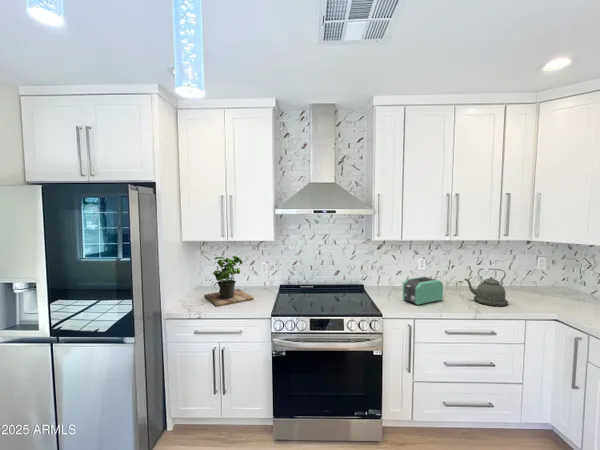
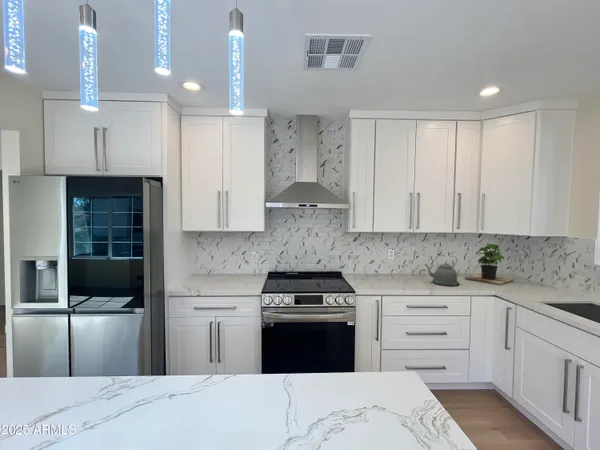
potted plant: present [204,256,254,307] -> present [465,244,513,285]
toaster: present [403,277,443,305] -> none [373,263,407,285]

